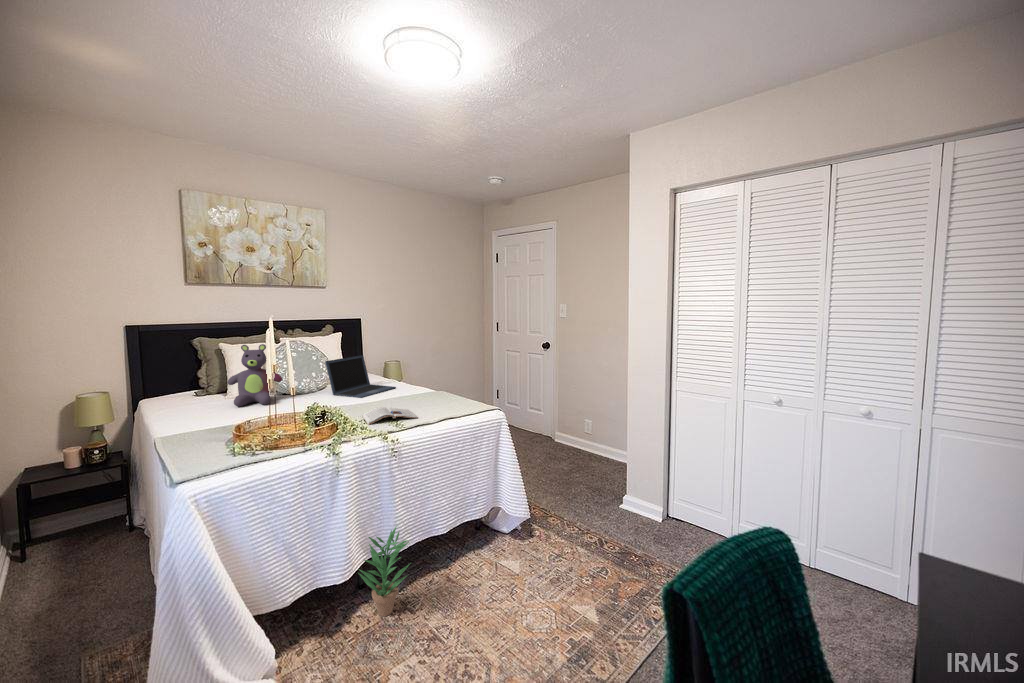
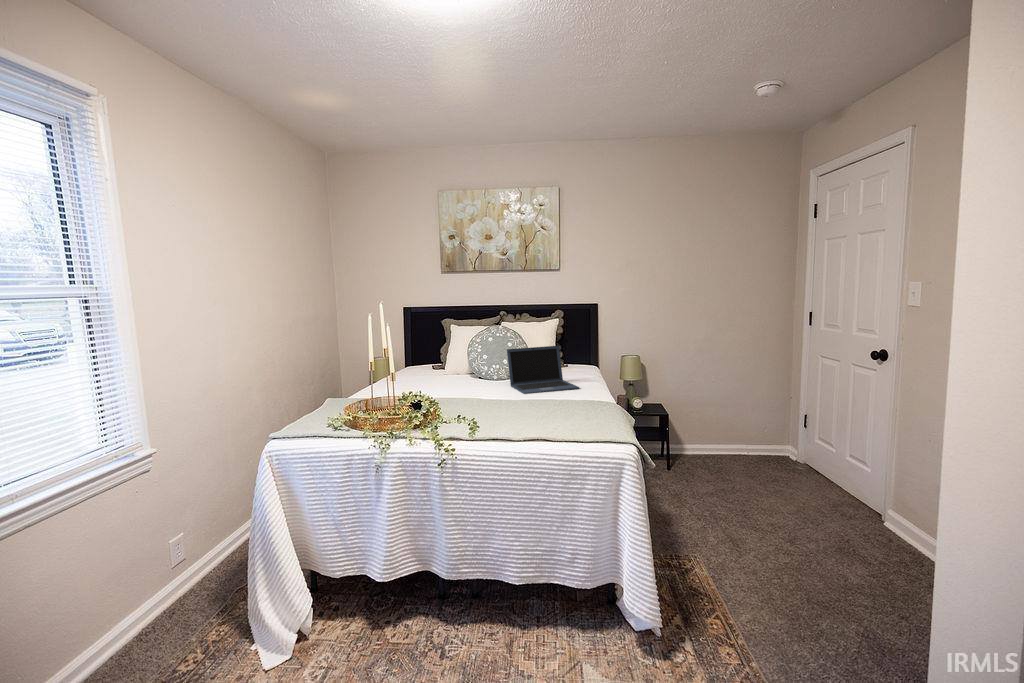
stuffed bear: present [227,344,282,407] -> none [425,328,470,386]
magazine: present [362,407,418,425] -> none [457,407,525,430]
potted plant: present [358,527,410,616] -> none [392,545,447,642]

